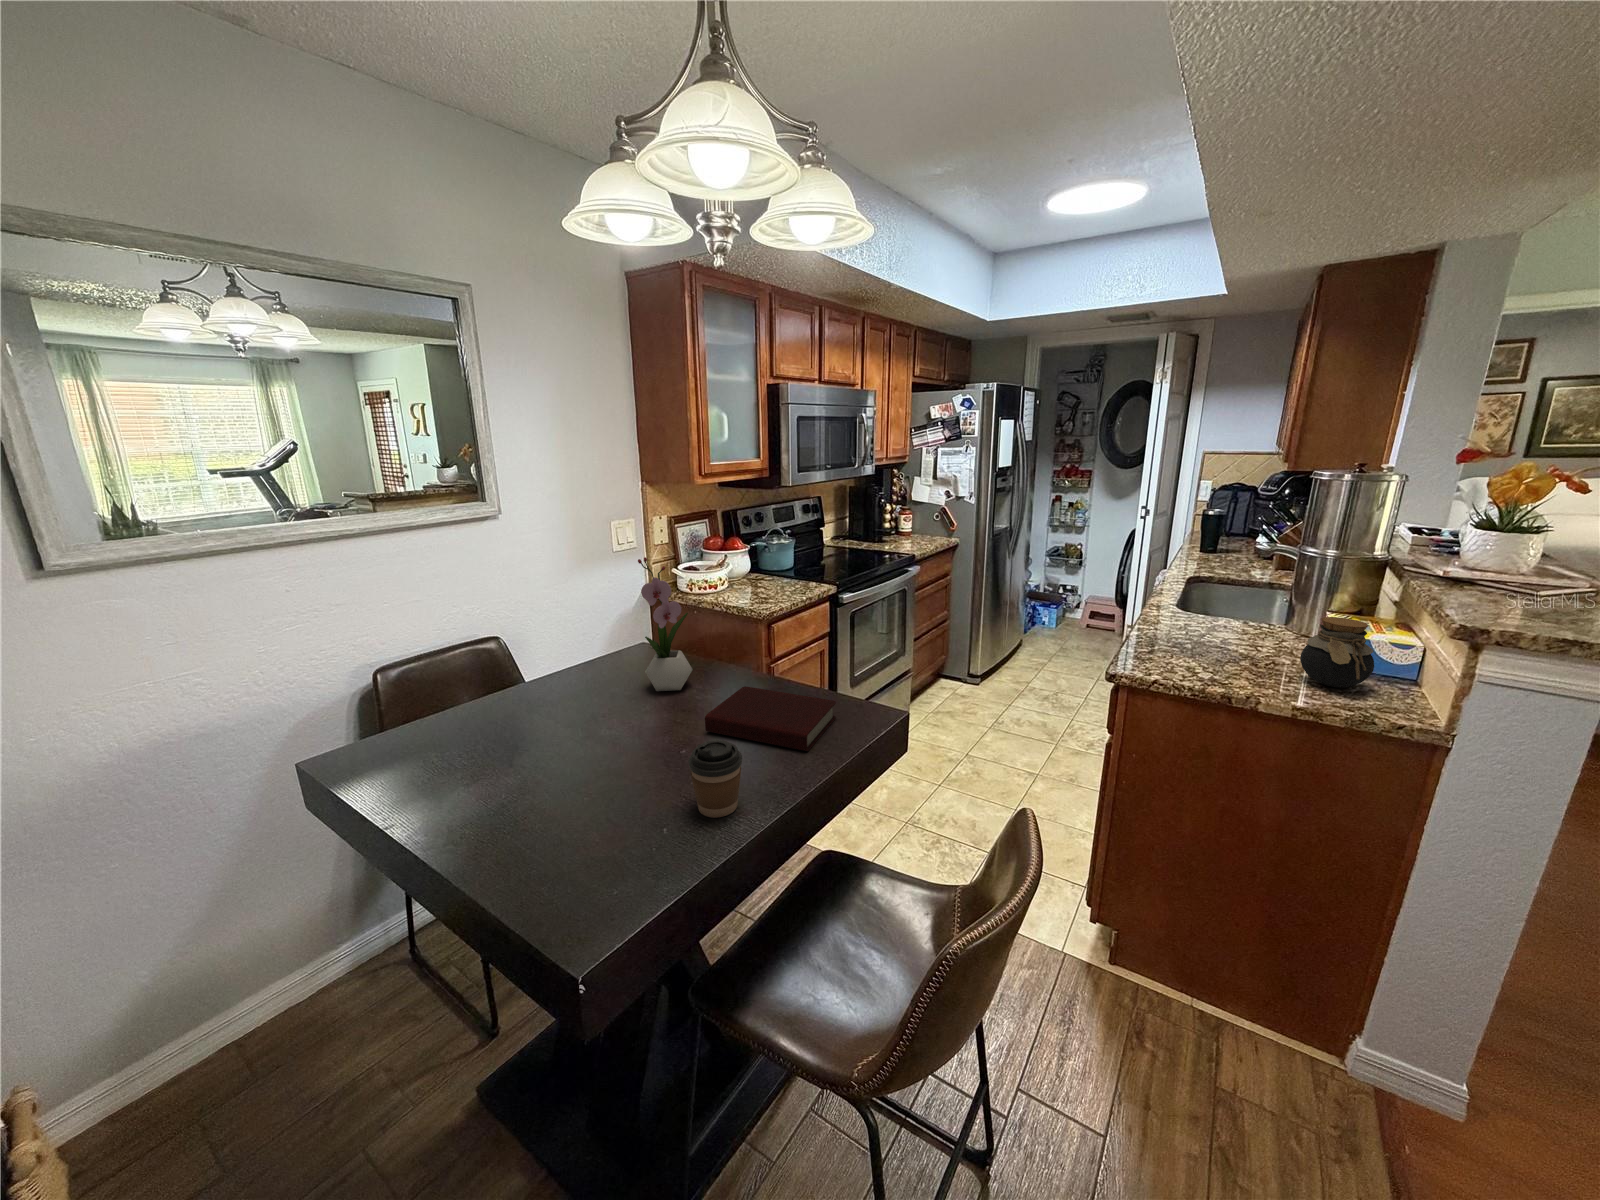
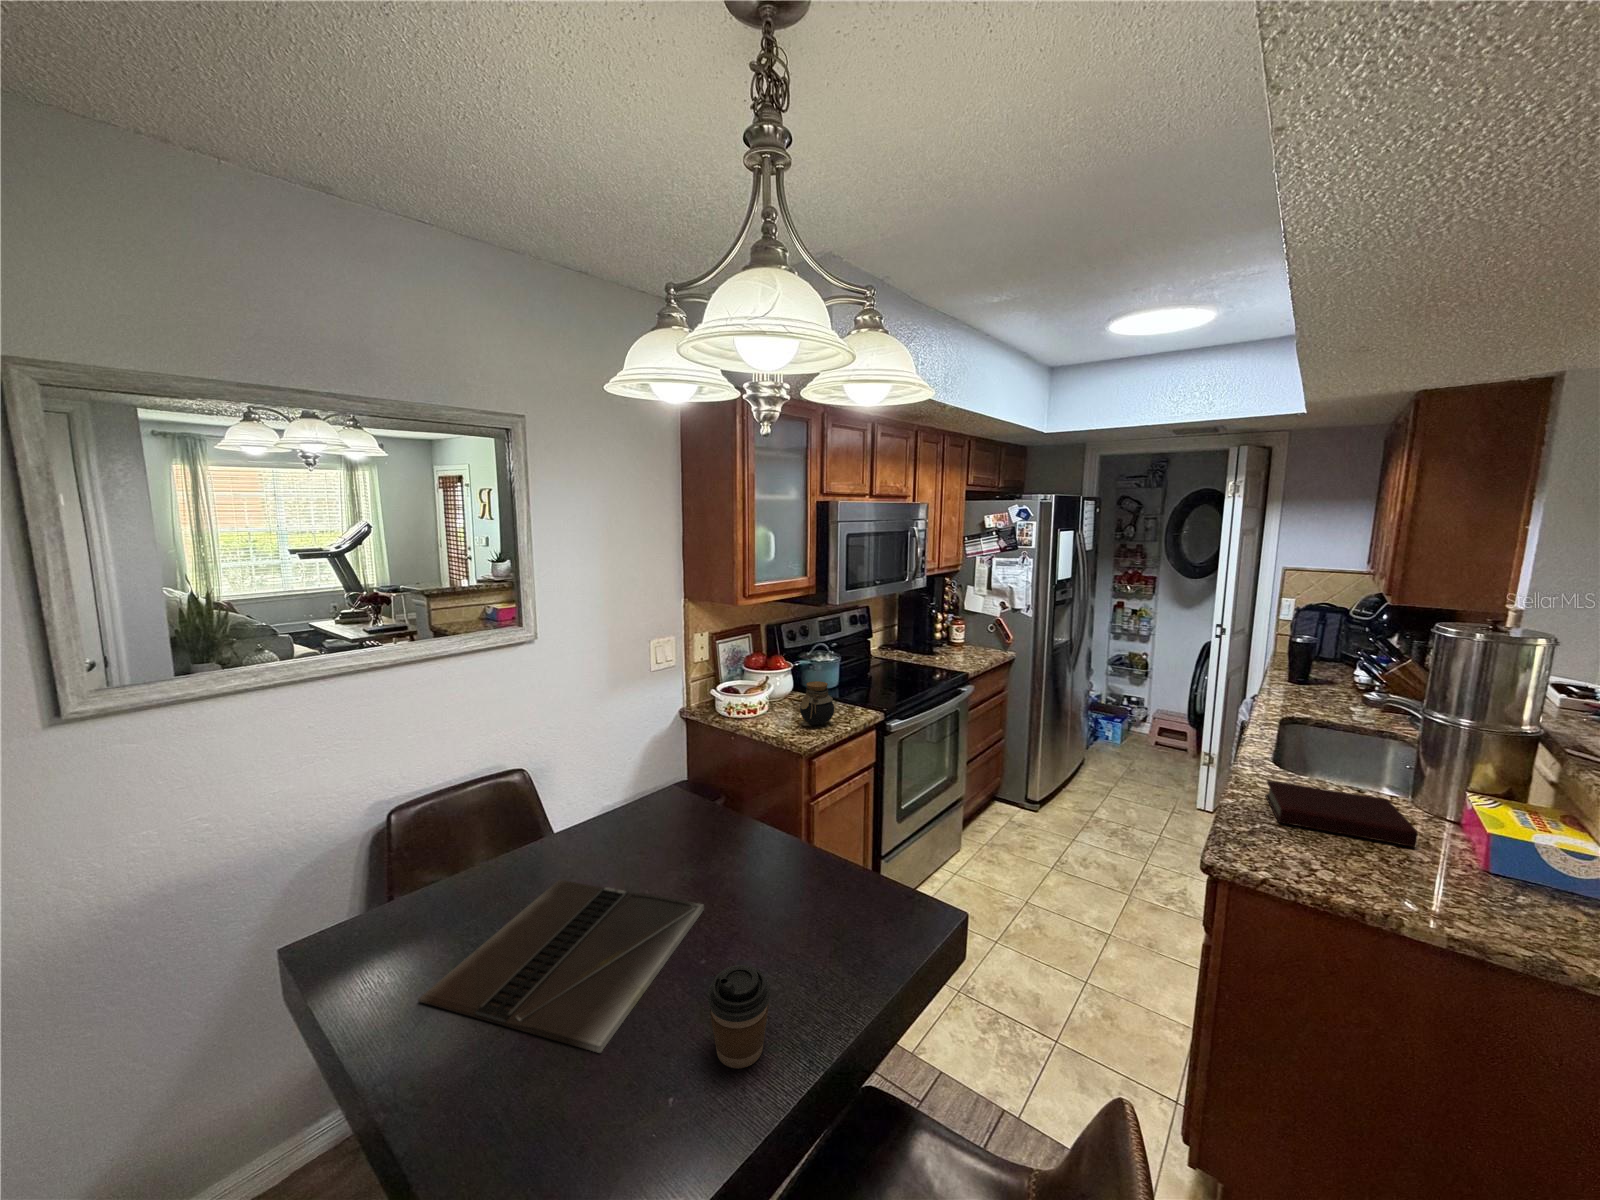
flower arrangement: present [638,557,693,691] -> none [670,711,724,855]
jar: present [1300,617,1374,688] -> present [800,681,834,725]
book: present [705,686,836,751] -> present [1266,780,1418,847]
laptop: none [427,711,679,816] -> present [418,880,704,1053]

